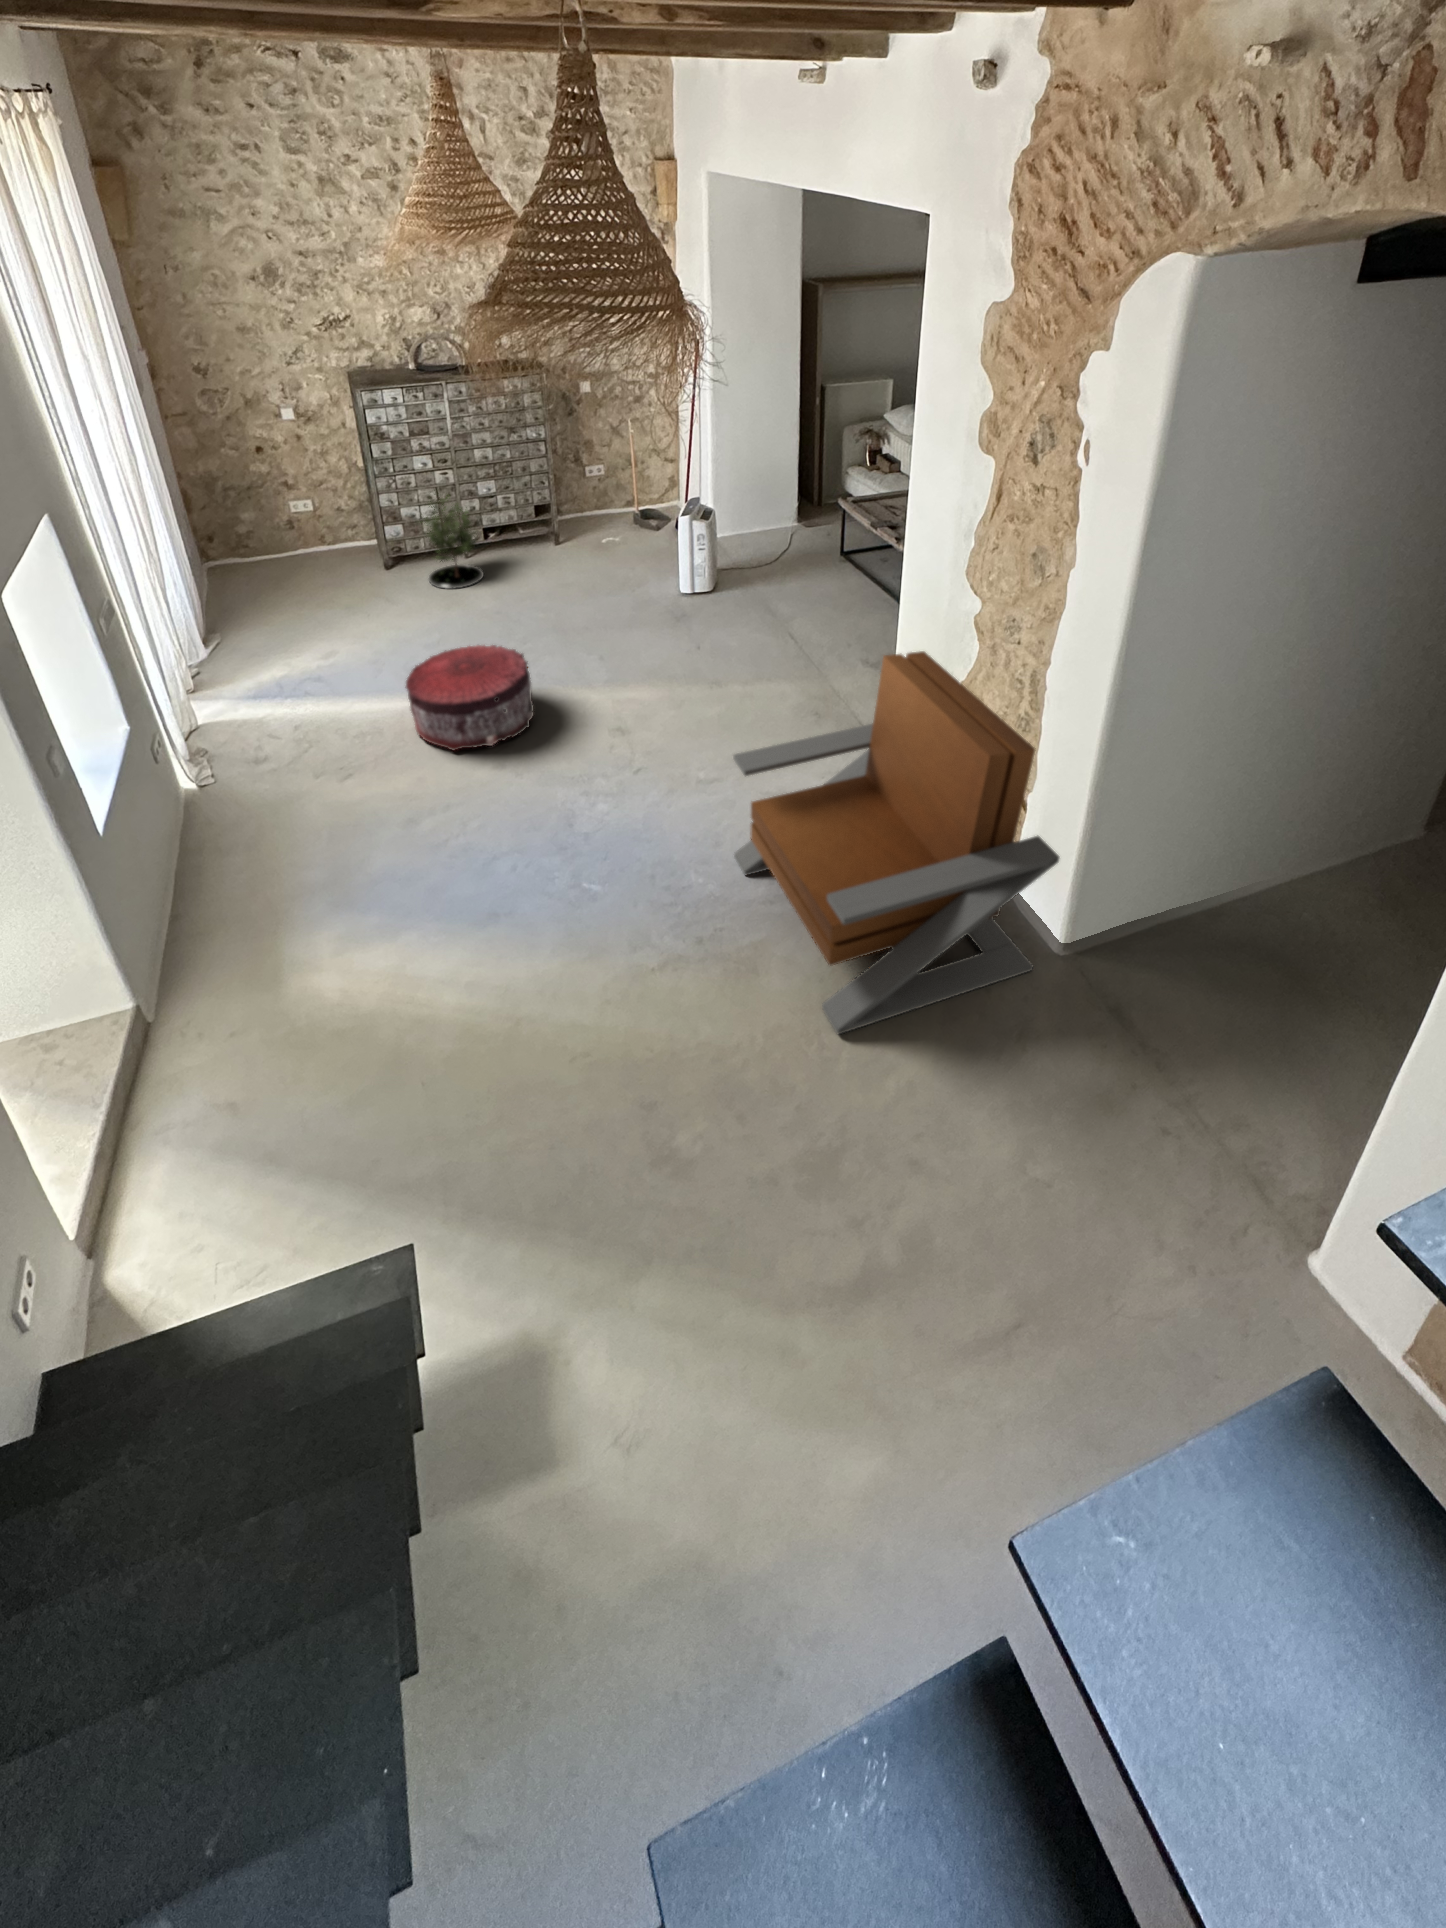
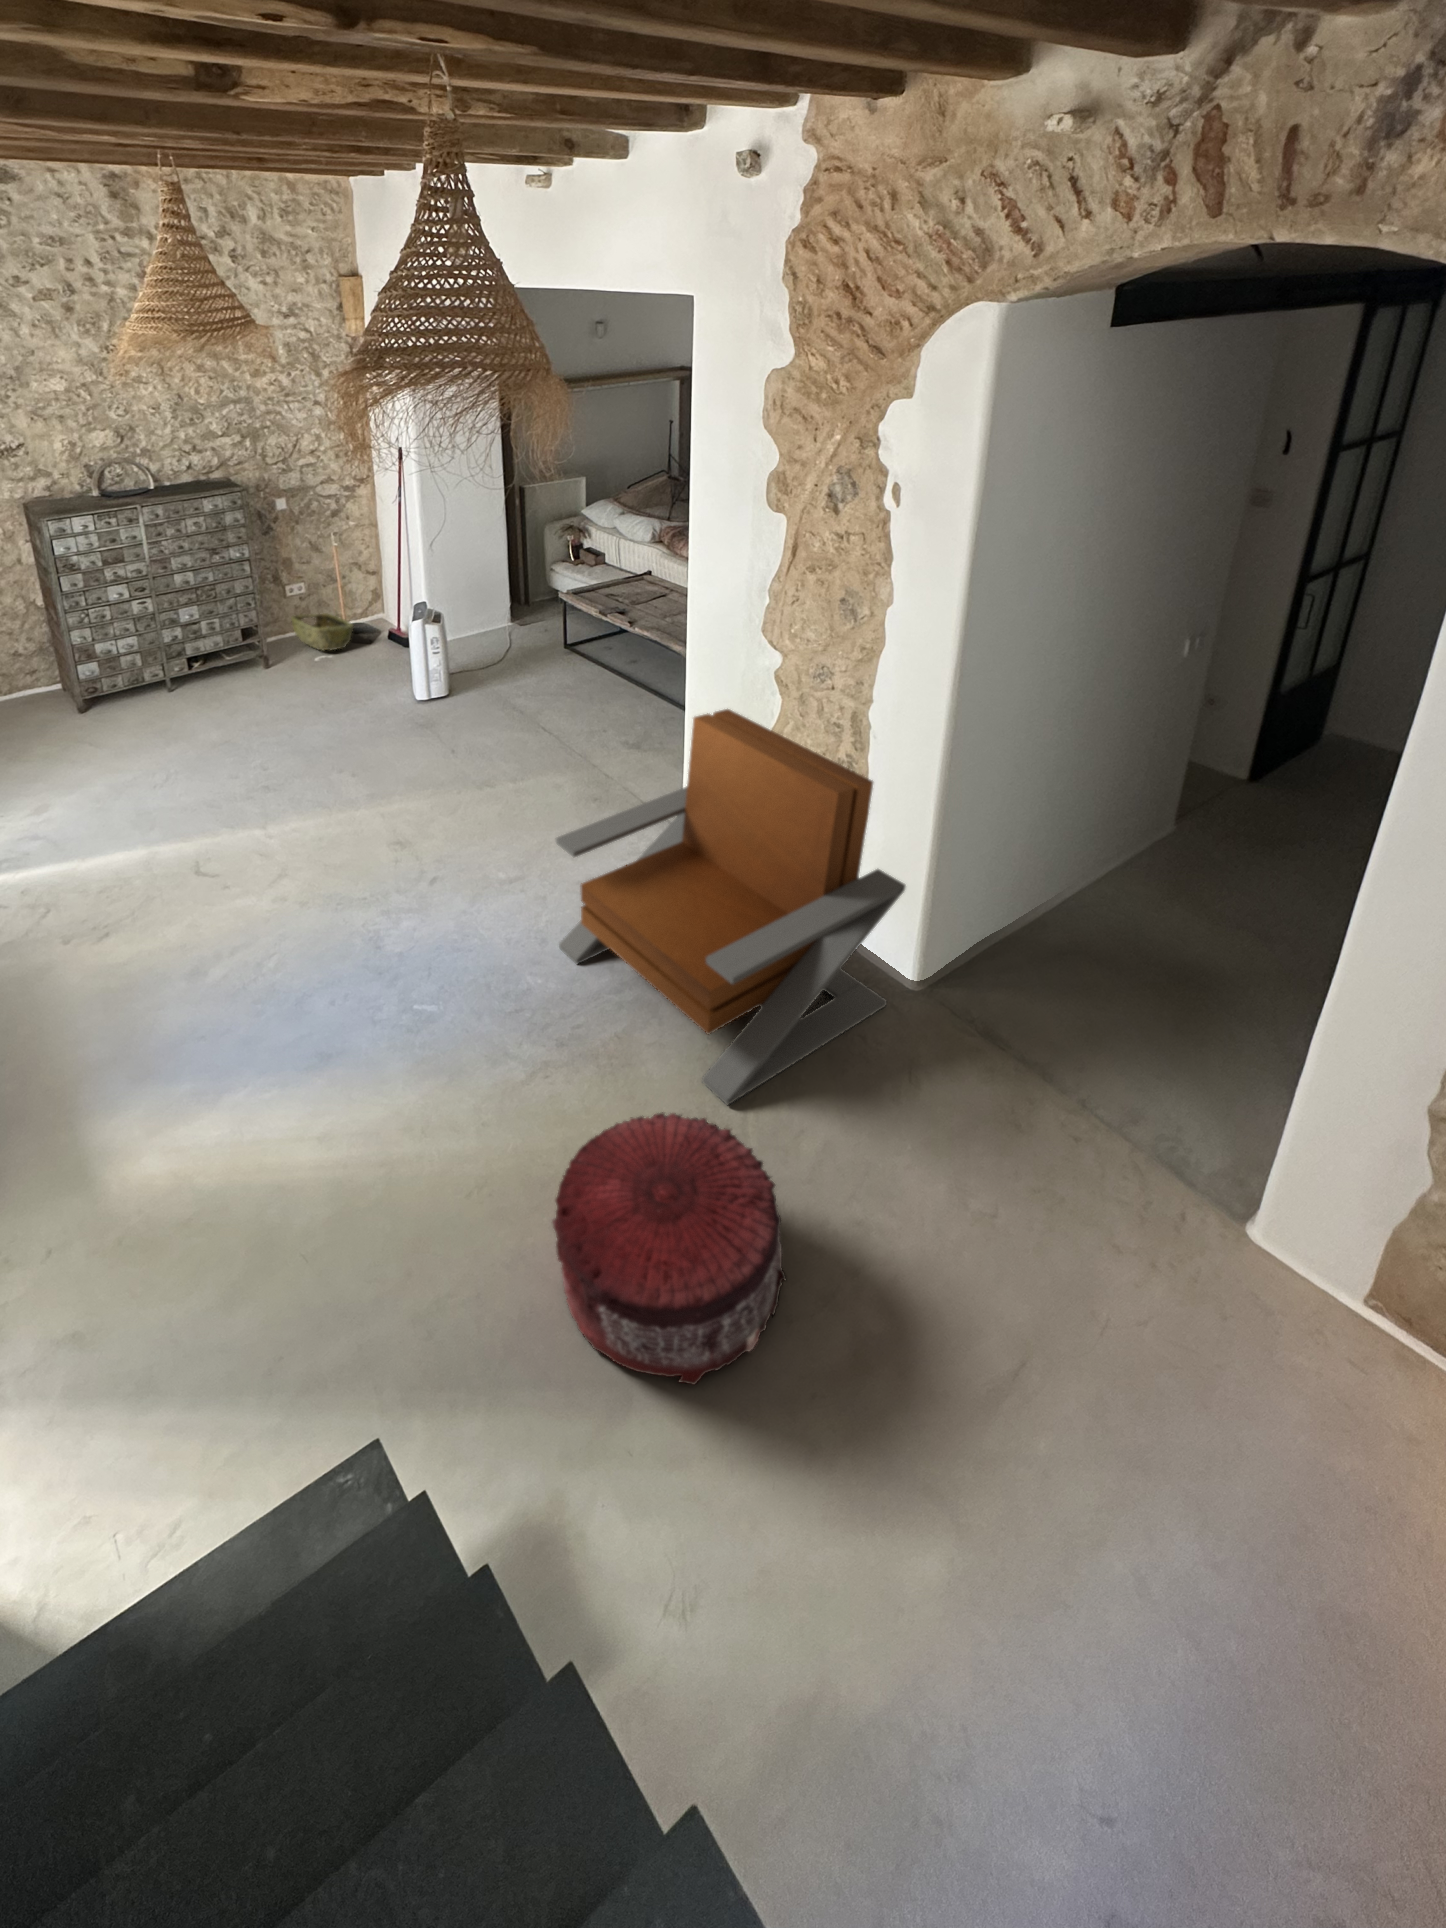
potted tree: present [420,490,483,589] -> none [117,617,195,723]
woven basket: none [587,497,643,535] -> present [291,613,353,650]
pouf: present [405,645,534,750] -> present [552,1112,786,1385]

